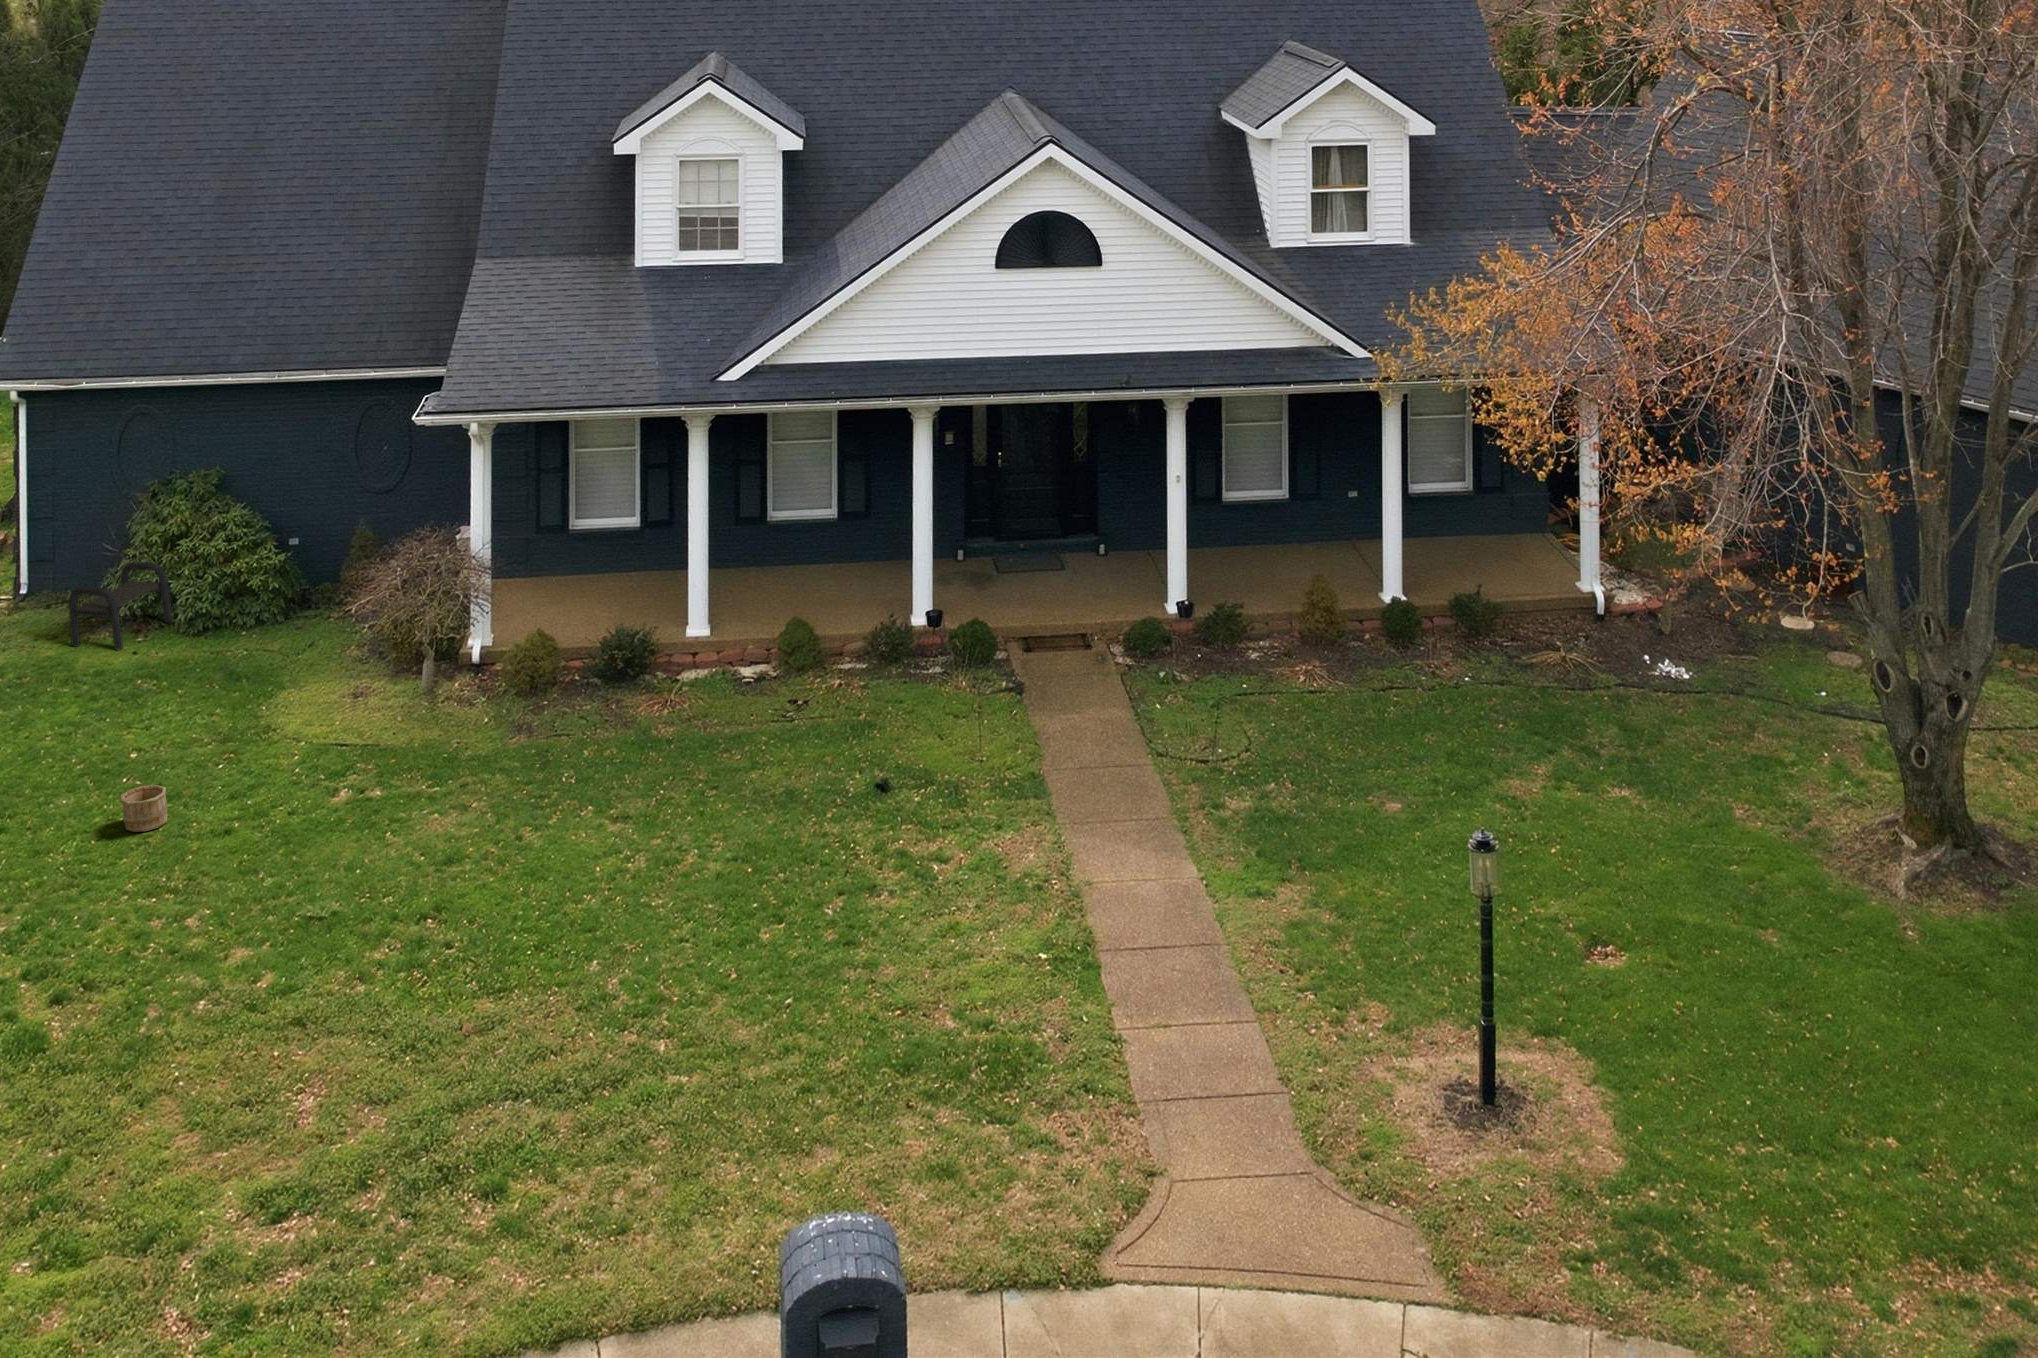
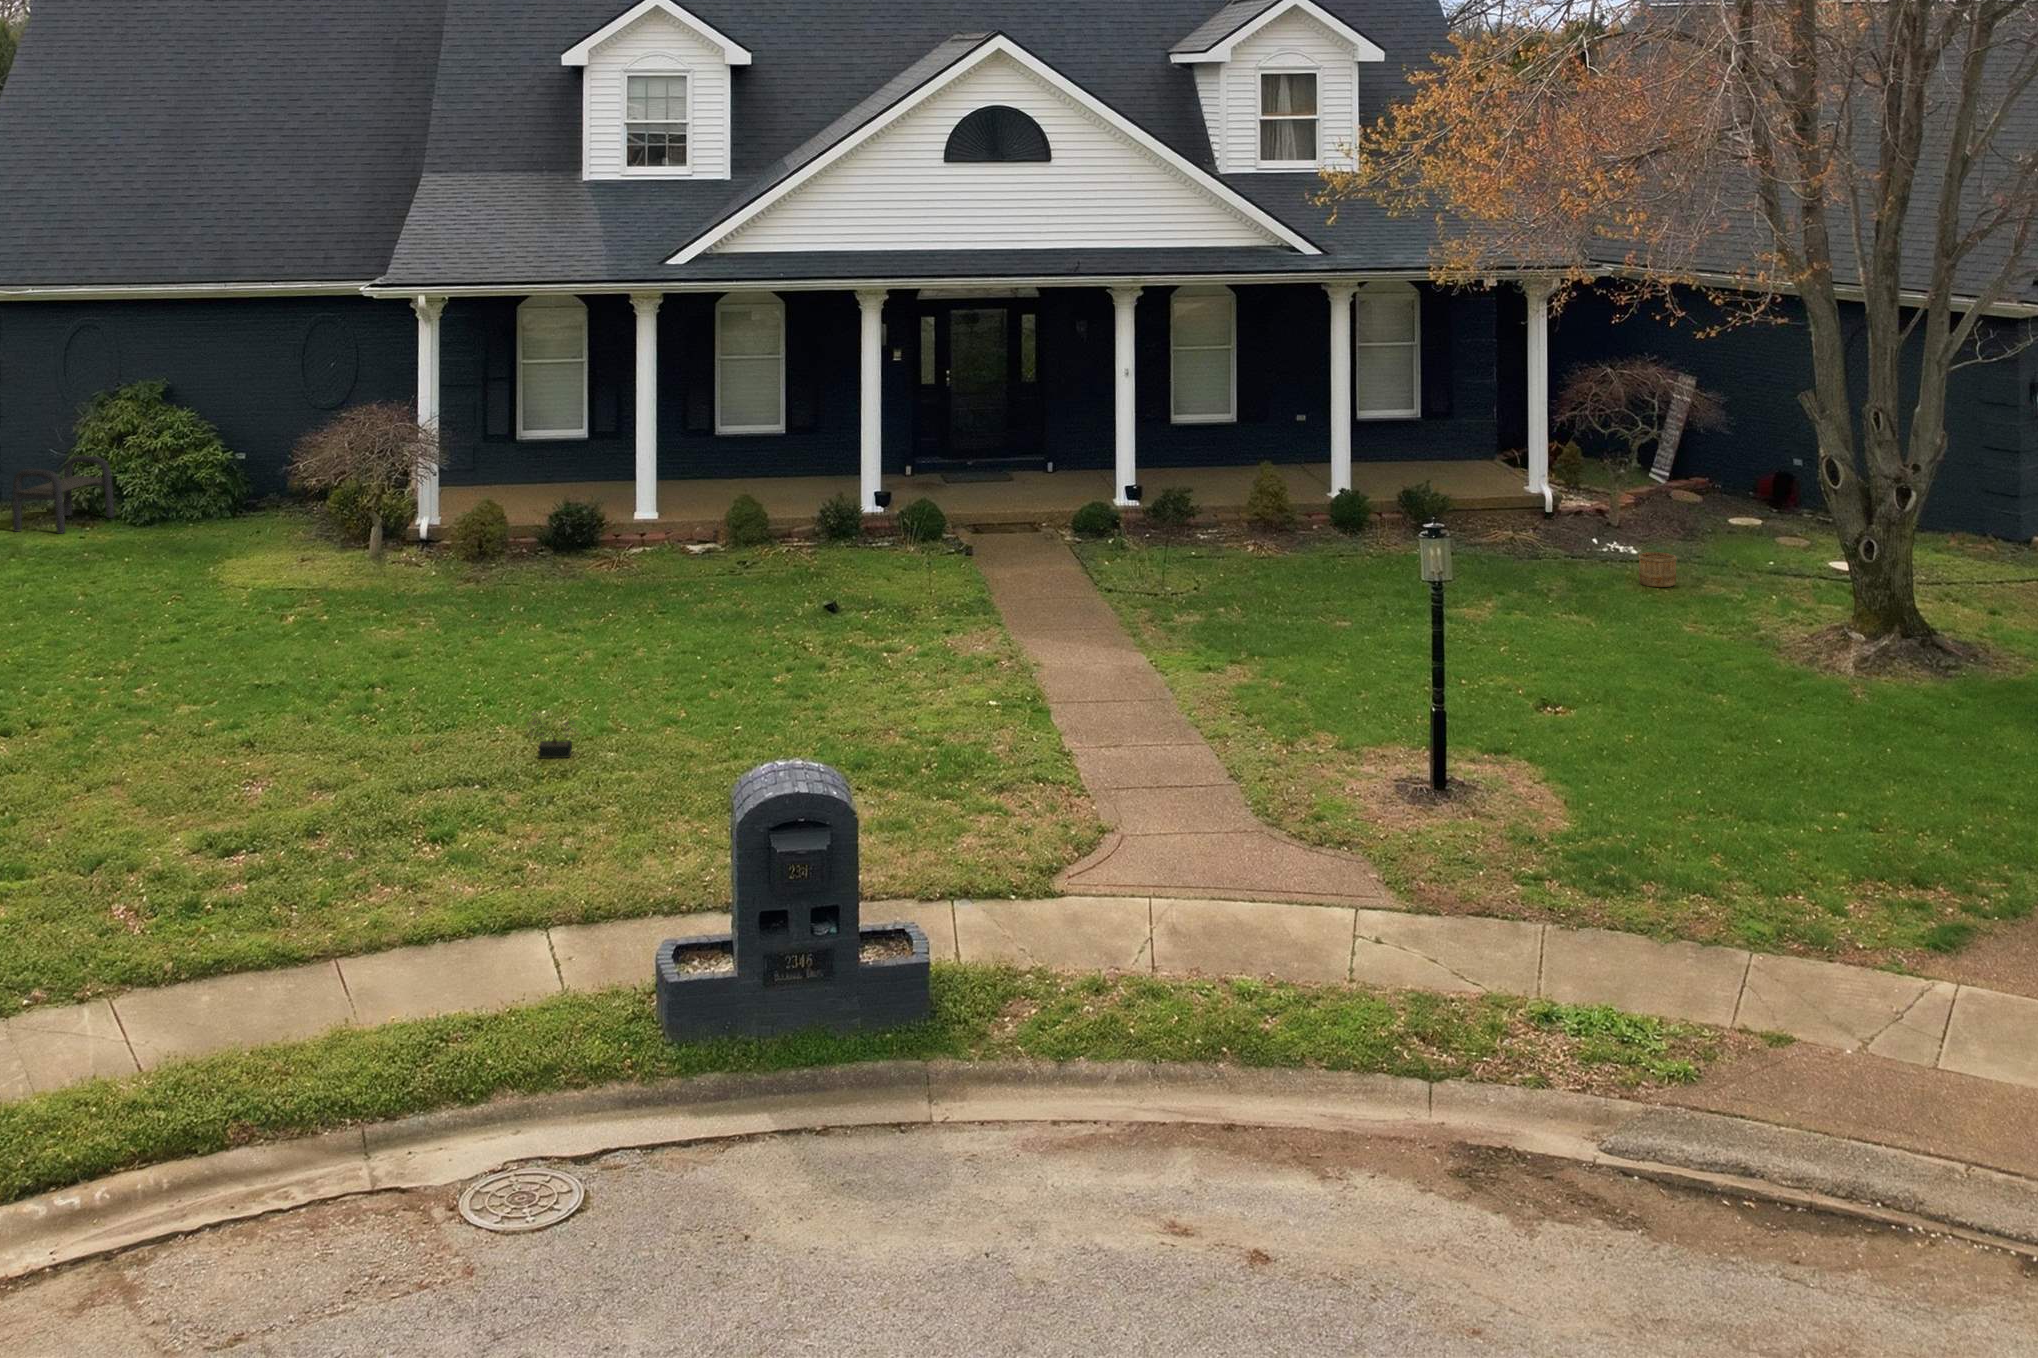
wooden bucket: present [120,785,168,832] -> present [1638,552,1677,587]
decorative plant: none [572,992,626,1043] -> present [529,712,576,758]

